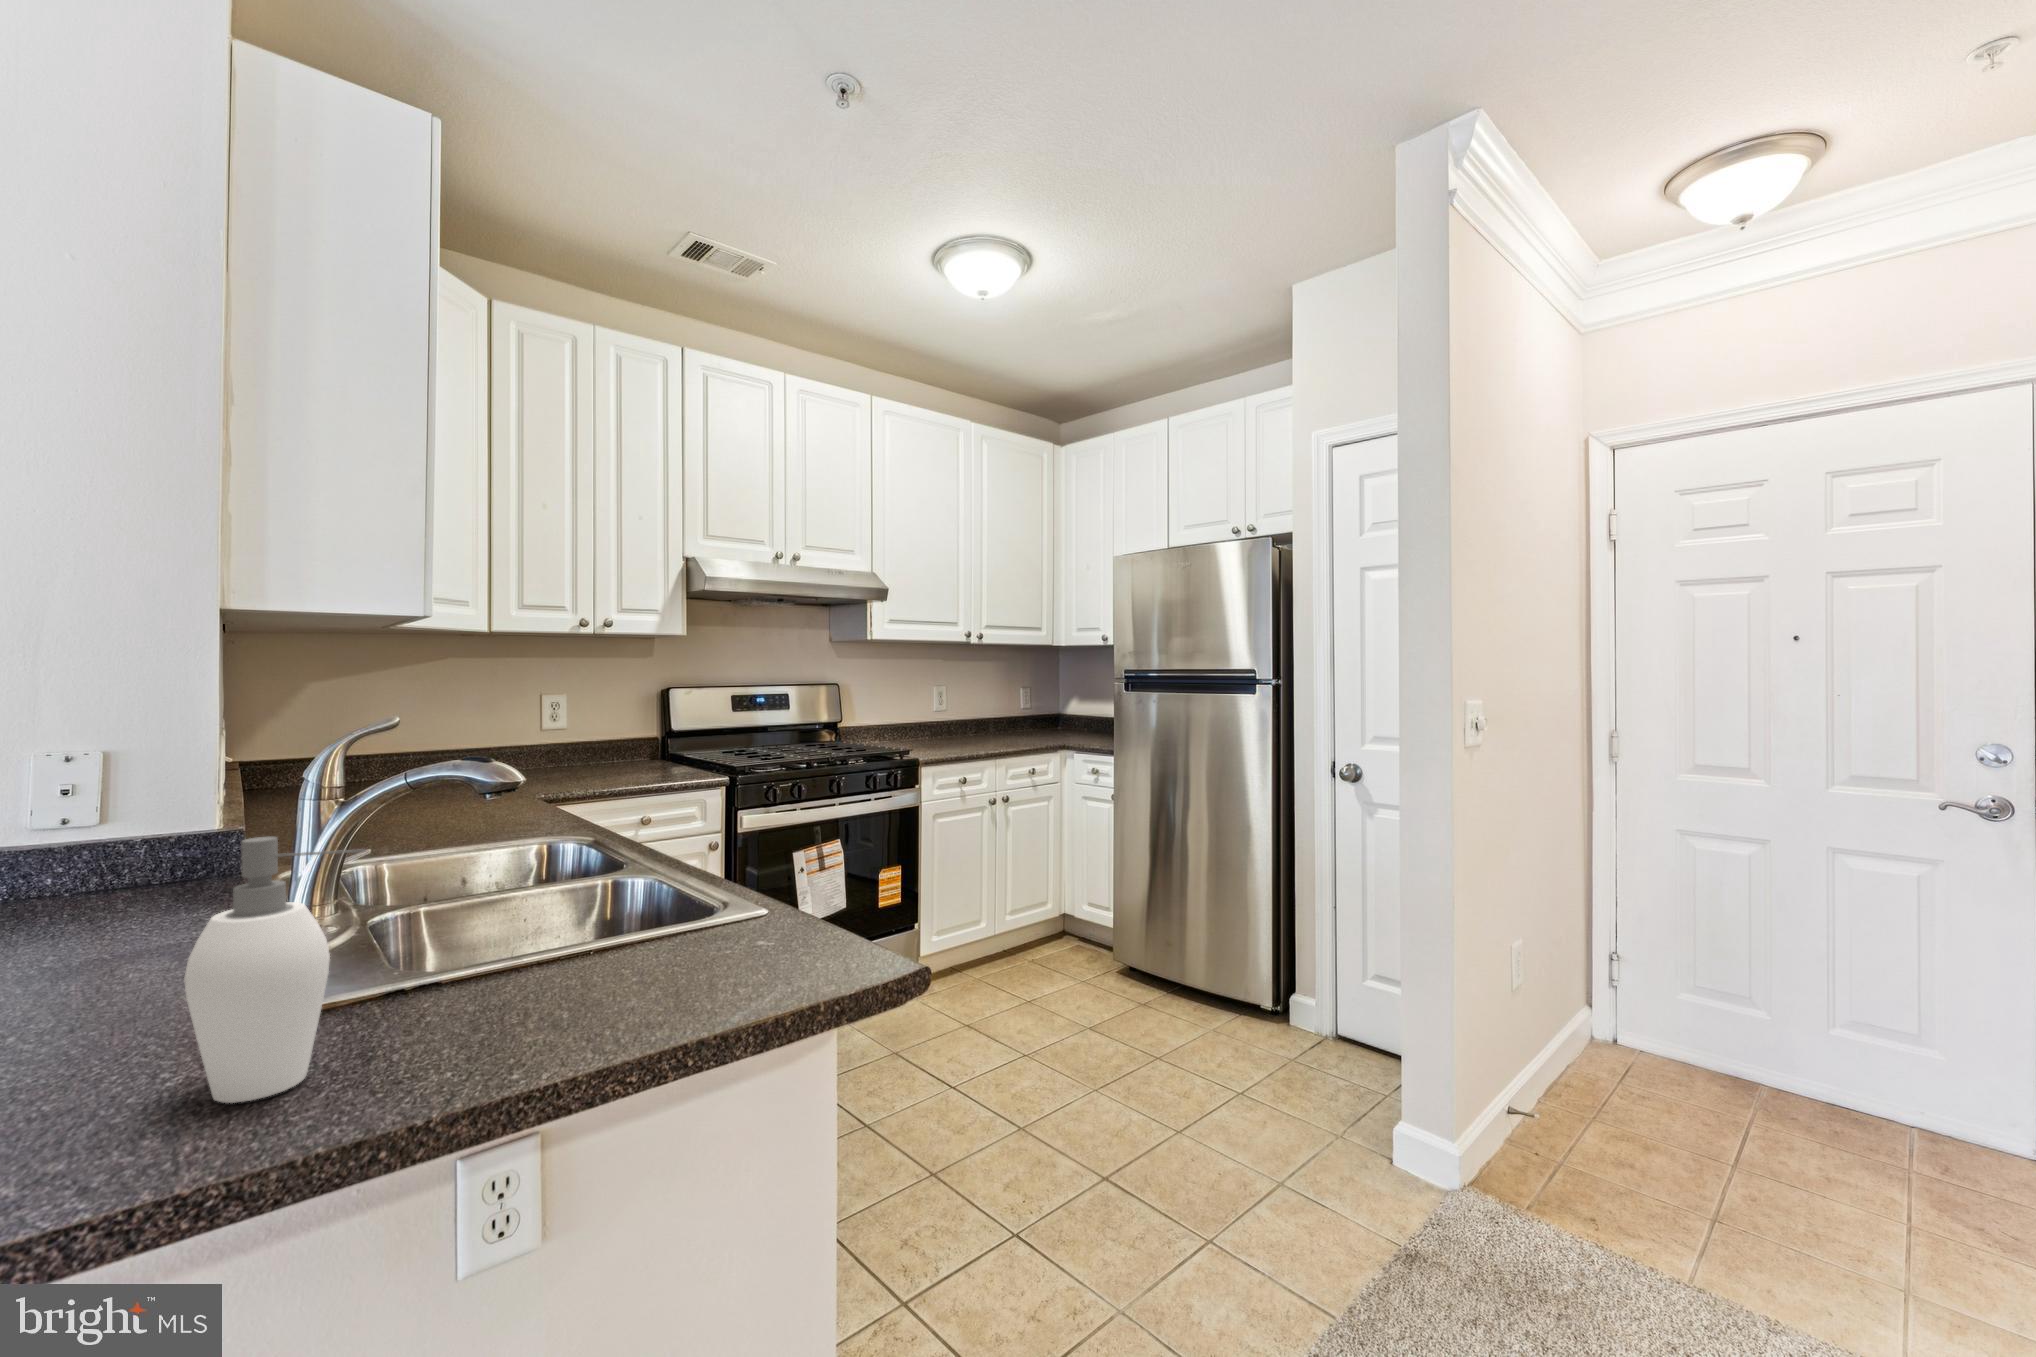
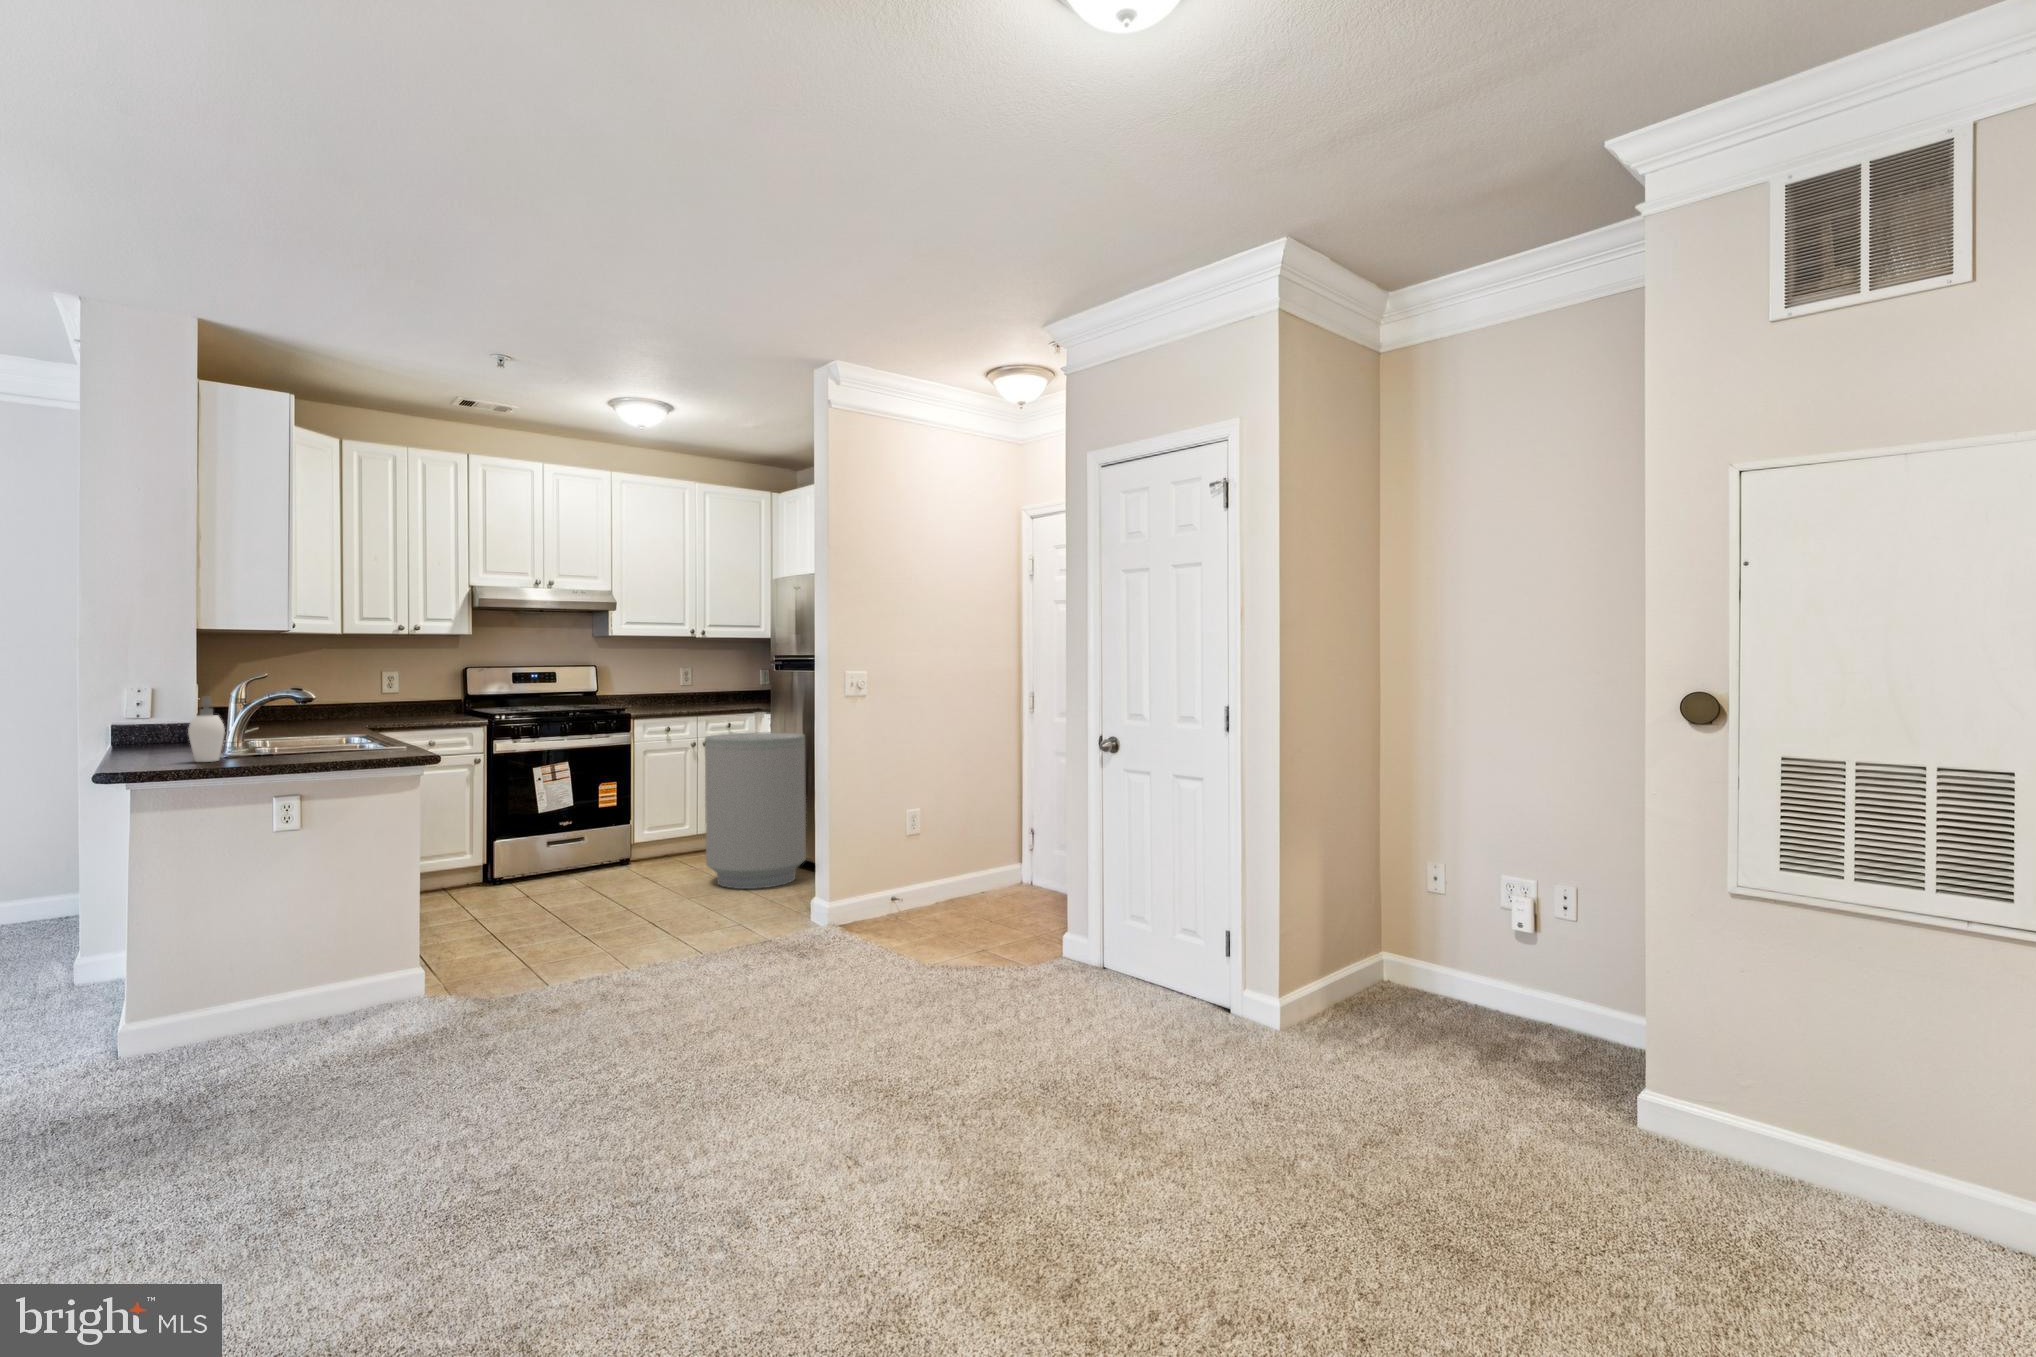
trash can: none [1091,791,1251,1063] -> present [705,732,806,889]

